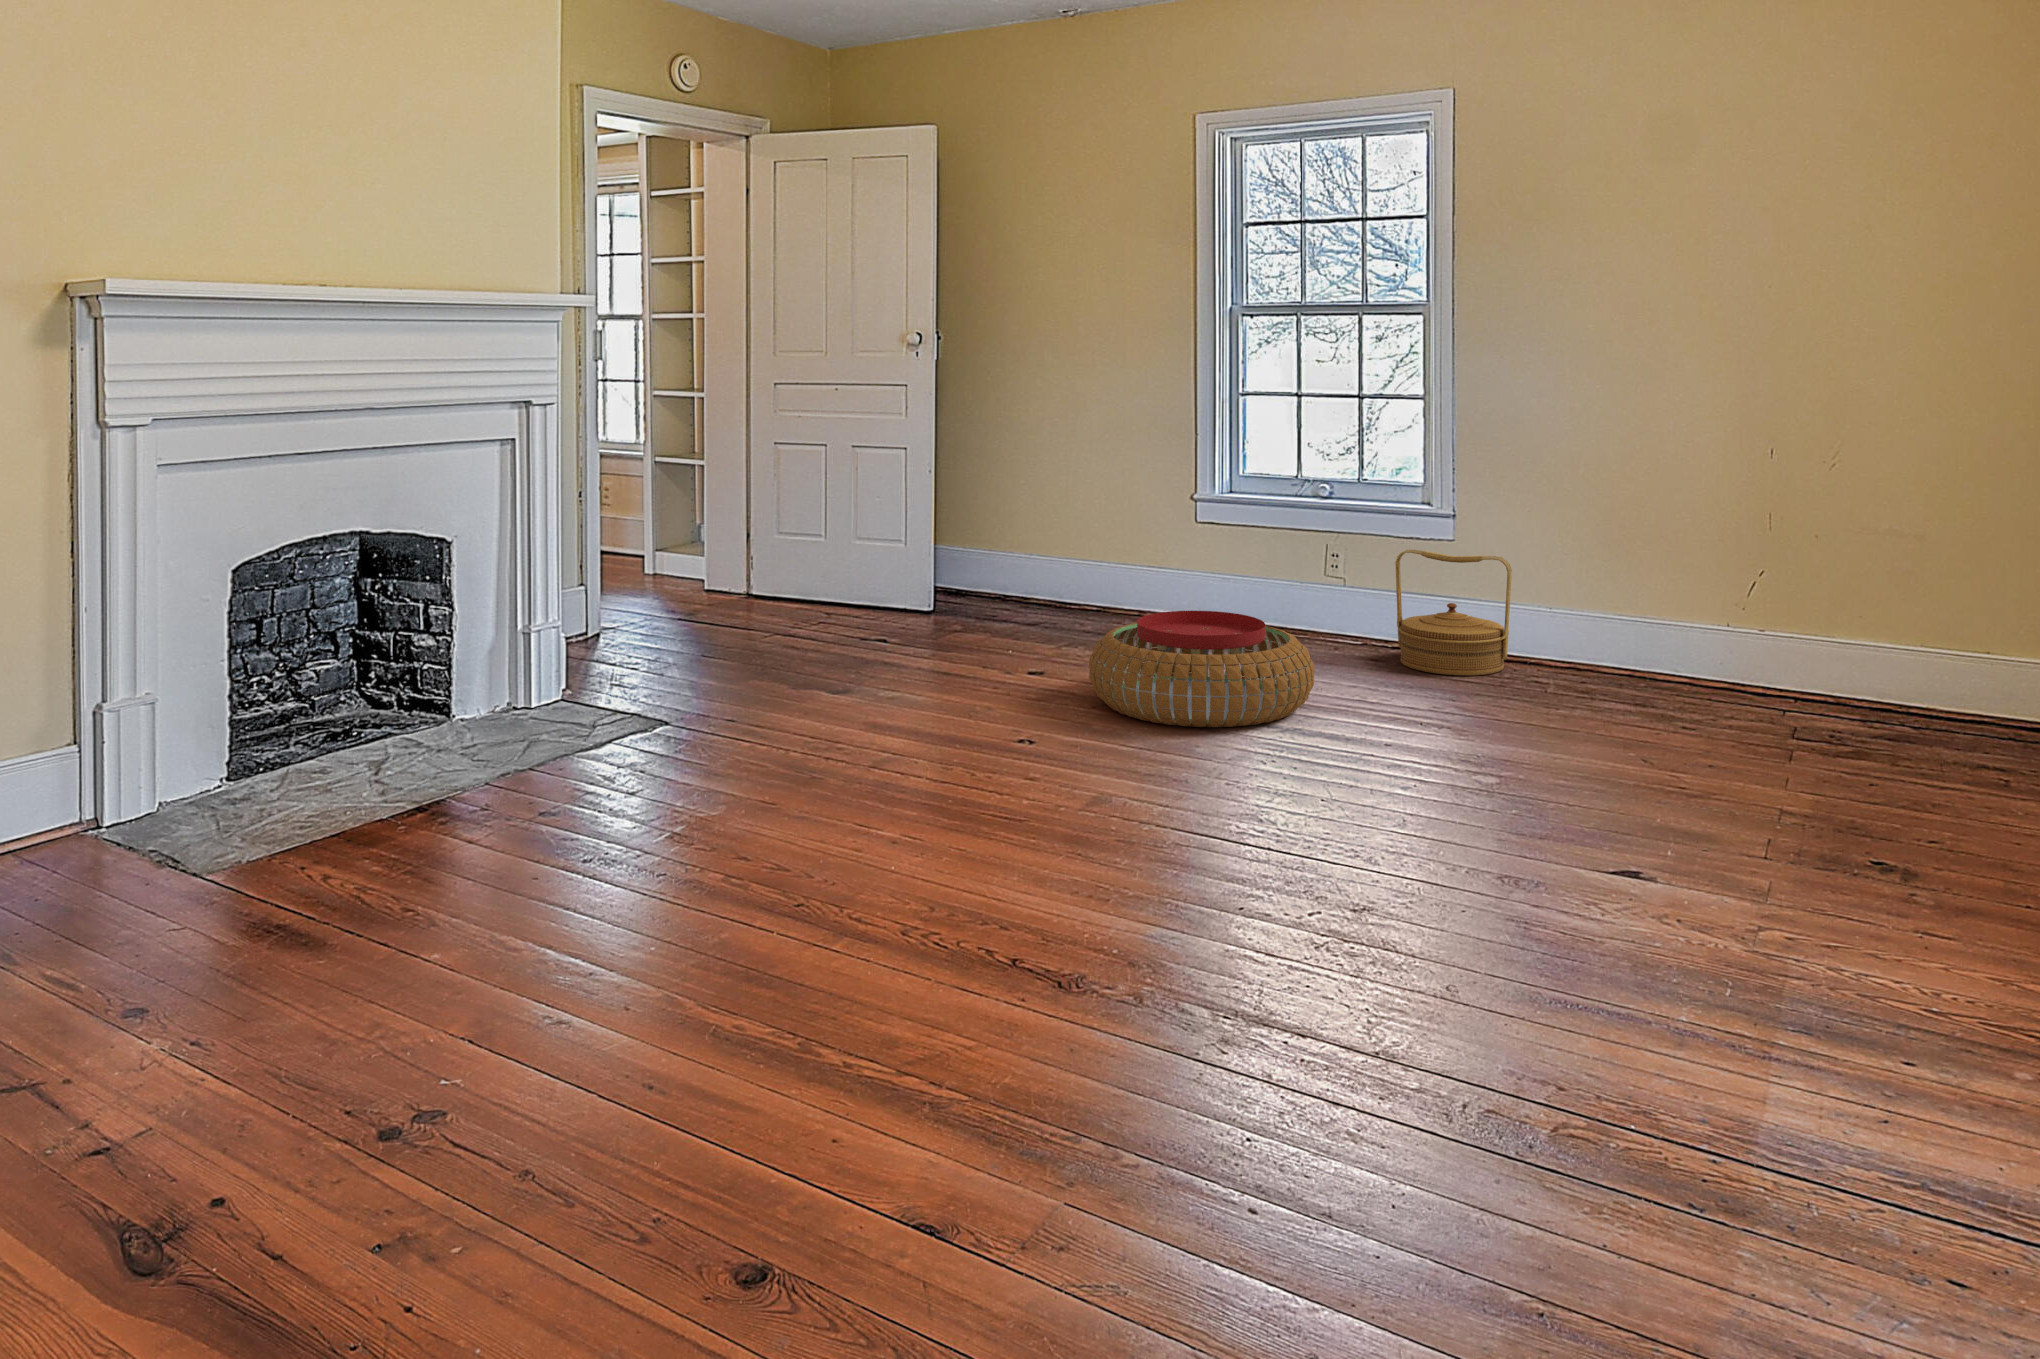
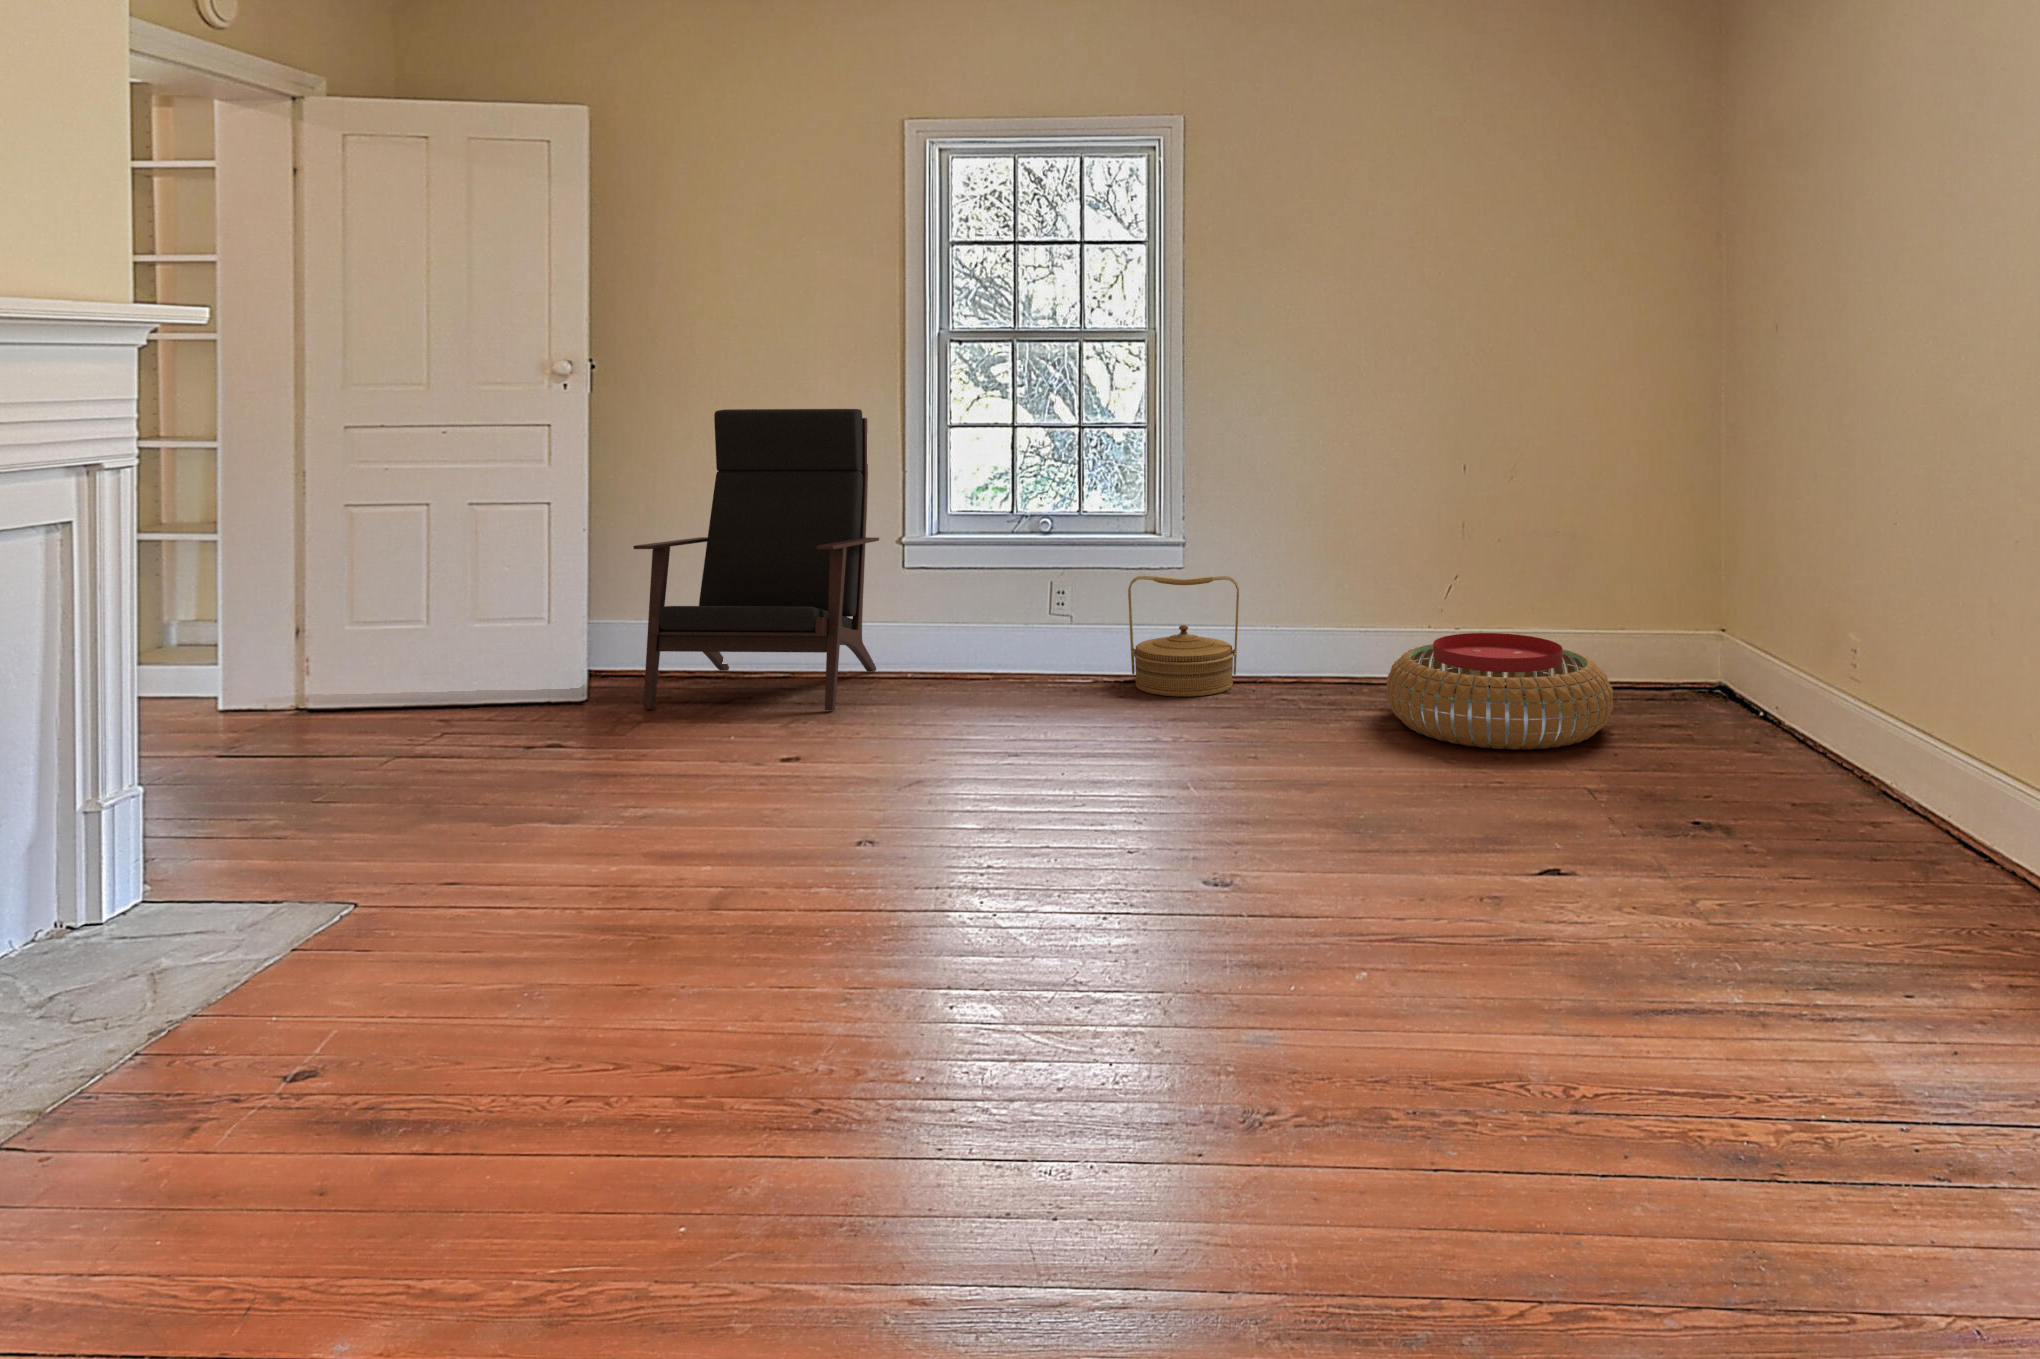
lounge chair: none [957,375,1178,646] -> present [633,409,879,710]
pouf: present [1089,611,1314,727] -> present [1387,633,1613,749]

